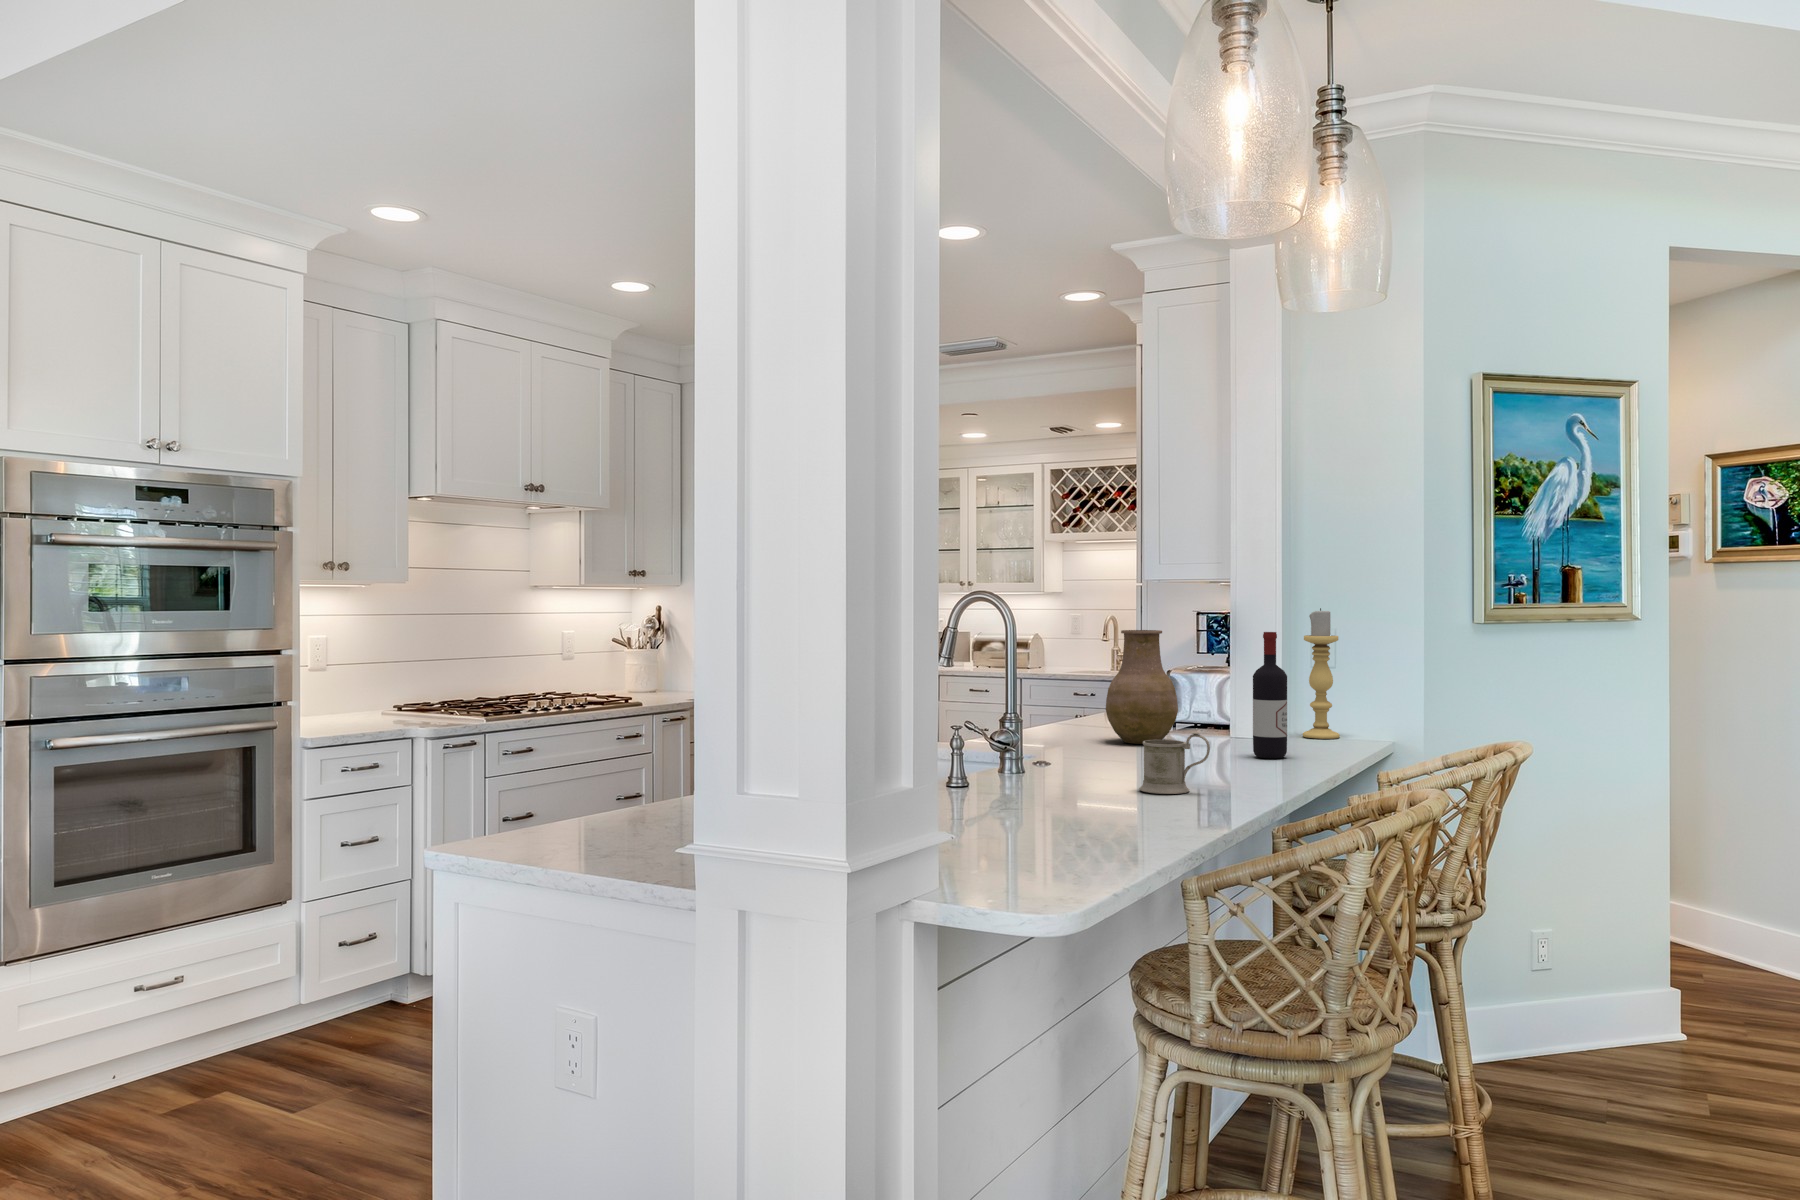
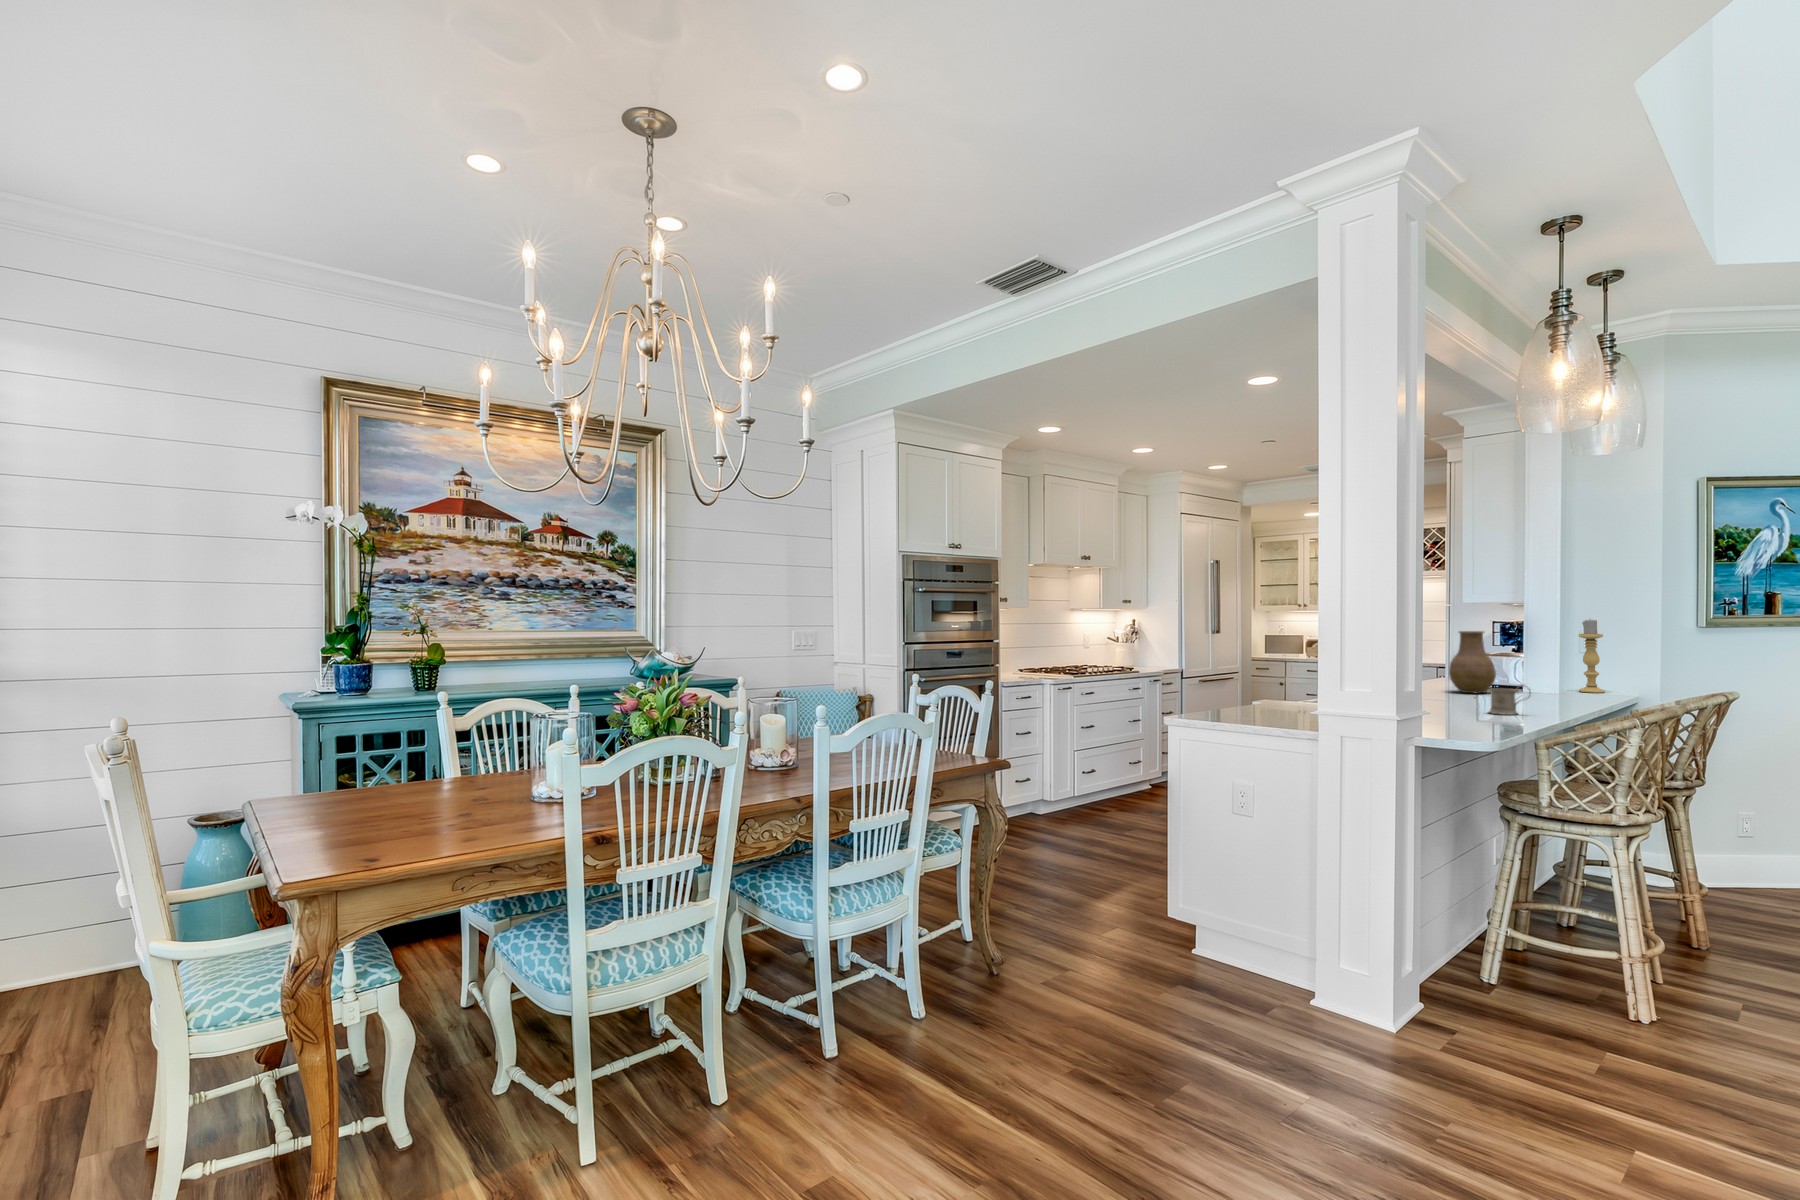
wine bottle: present [1253,632,1287,758] -> none [1549,633,1572,701]

